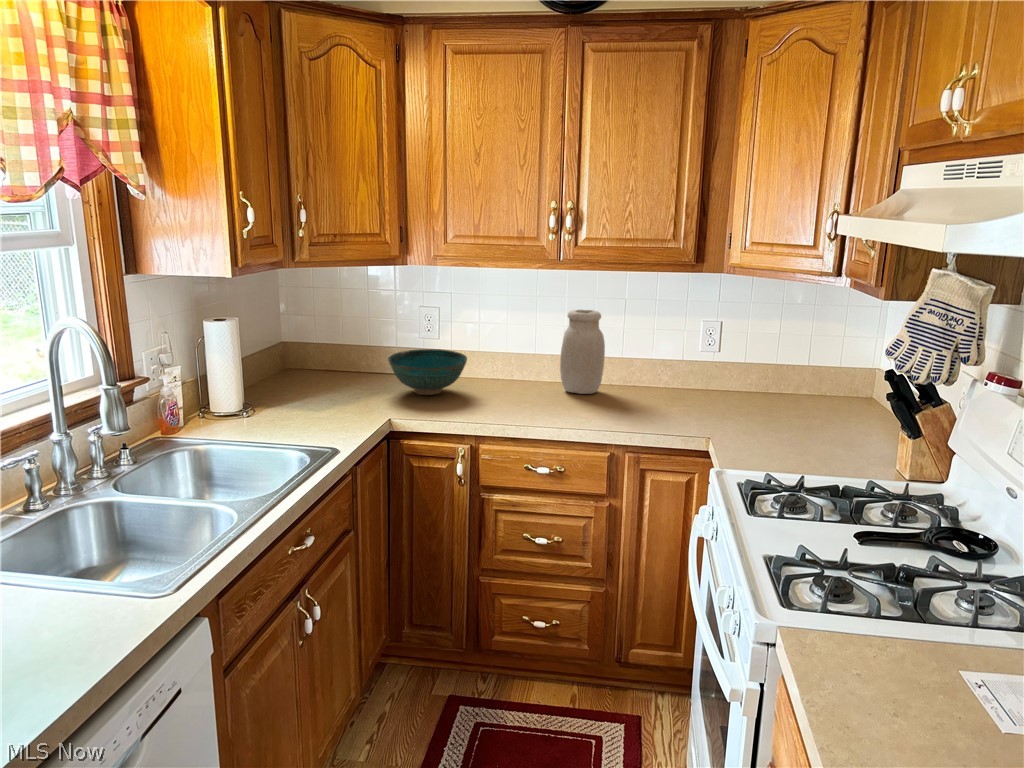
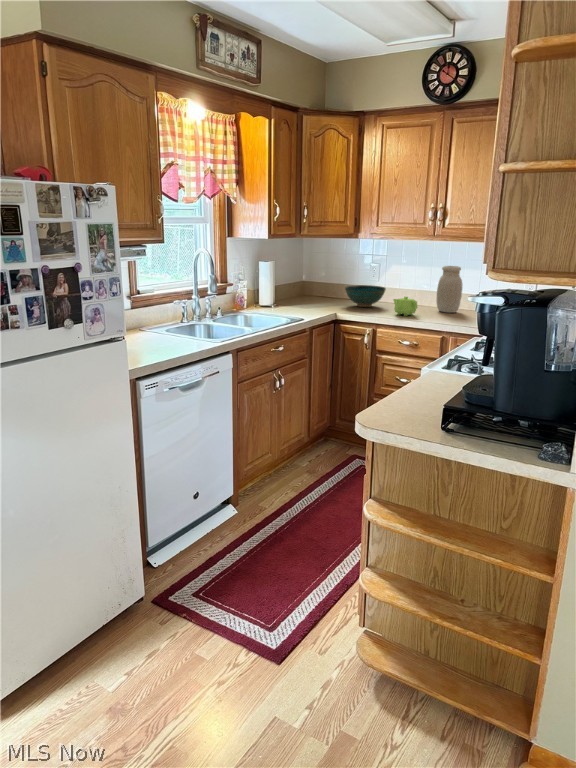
teapot: none [494,375,546,414] -> present [394,296,417,316]

